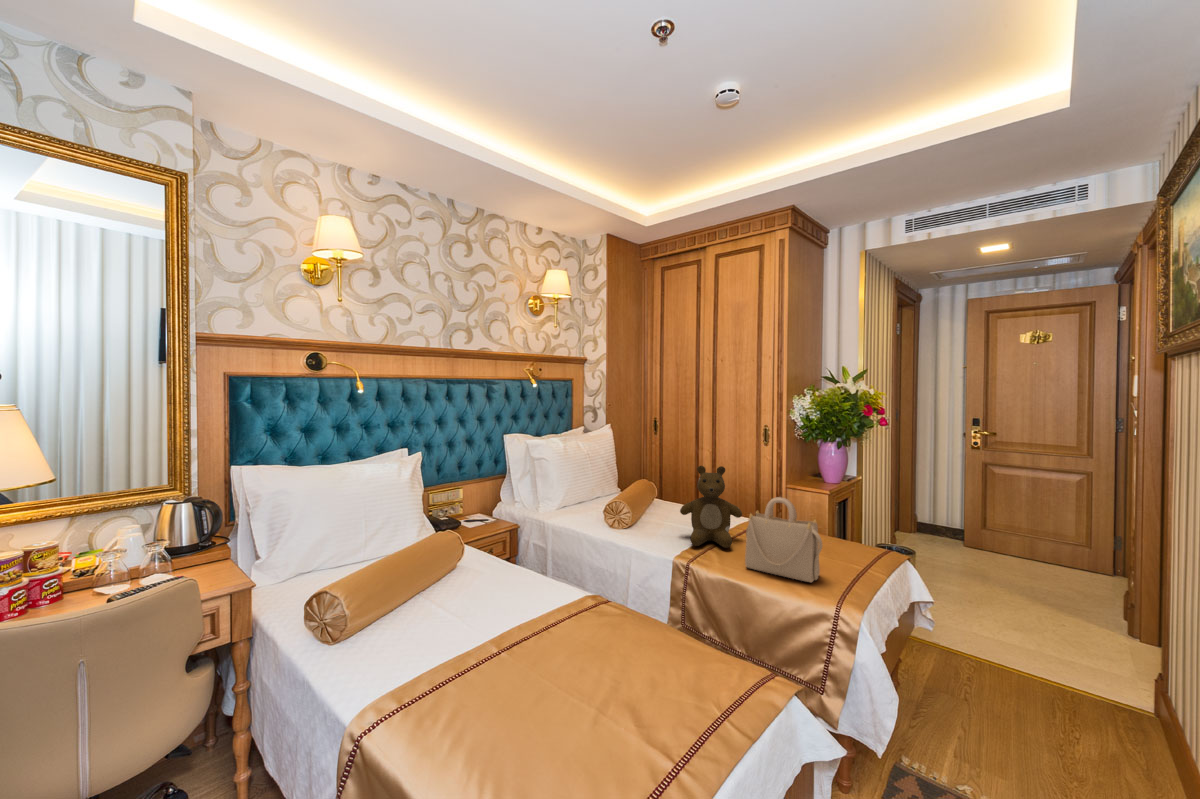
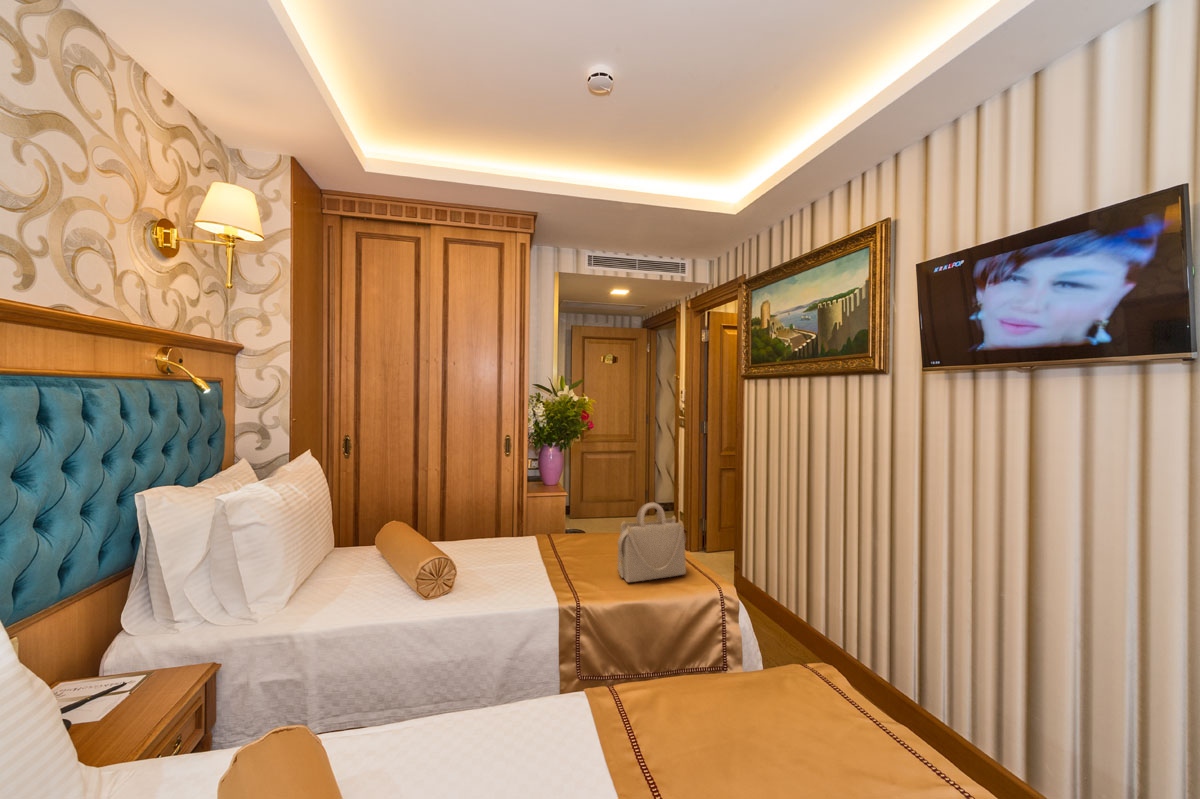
teddy bear: present [680,466,742,548] -> none [517,480,586,579]

